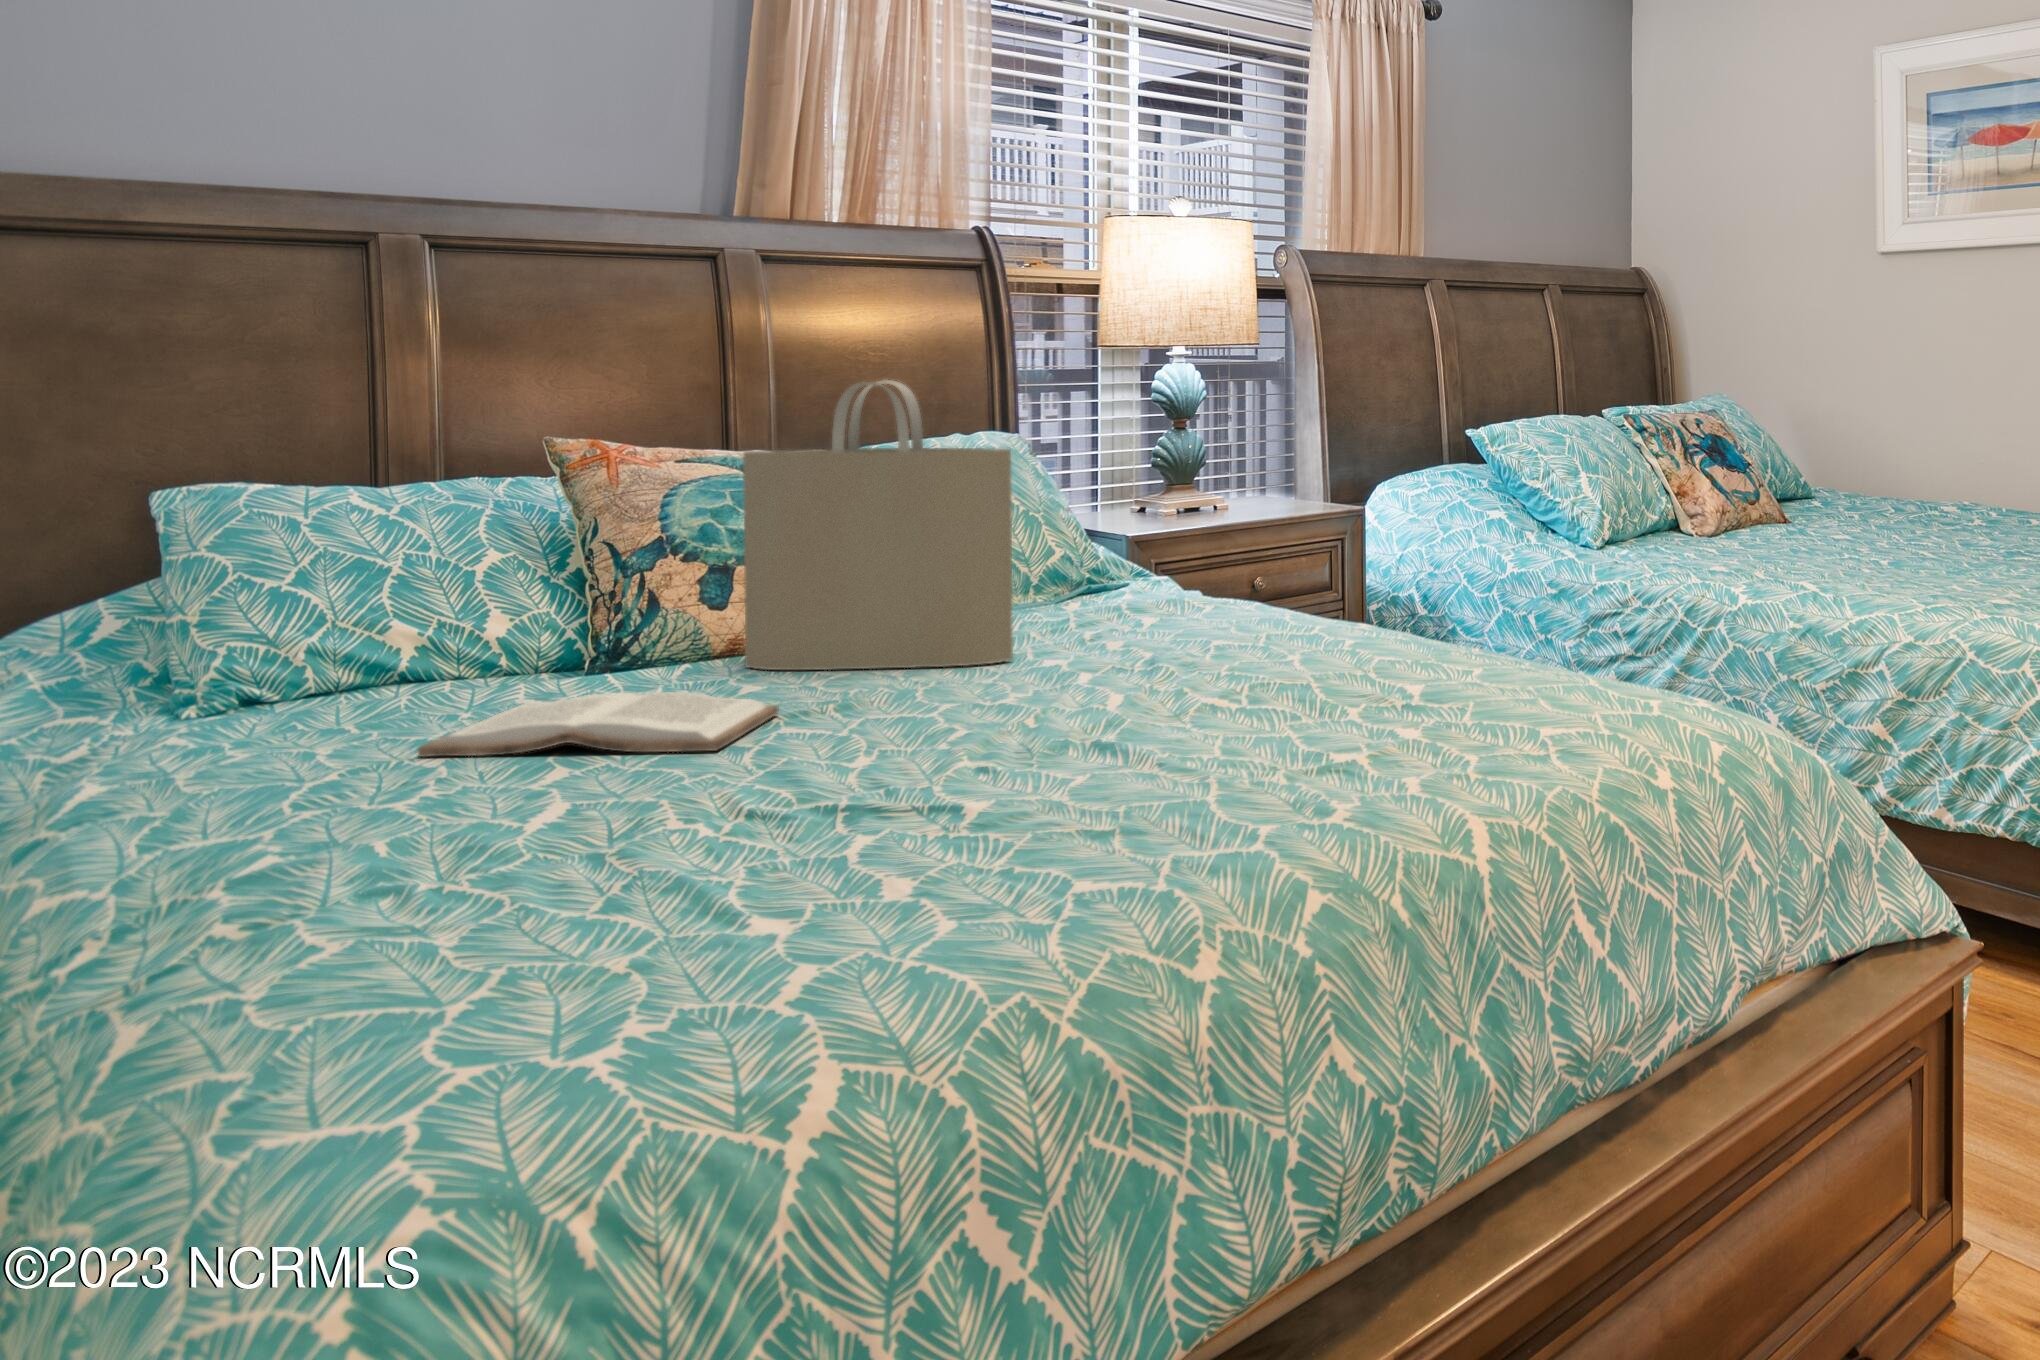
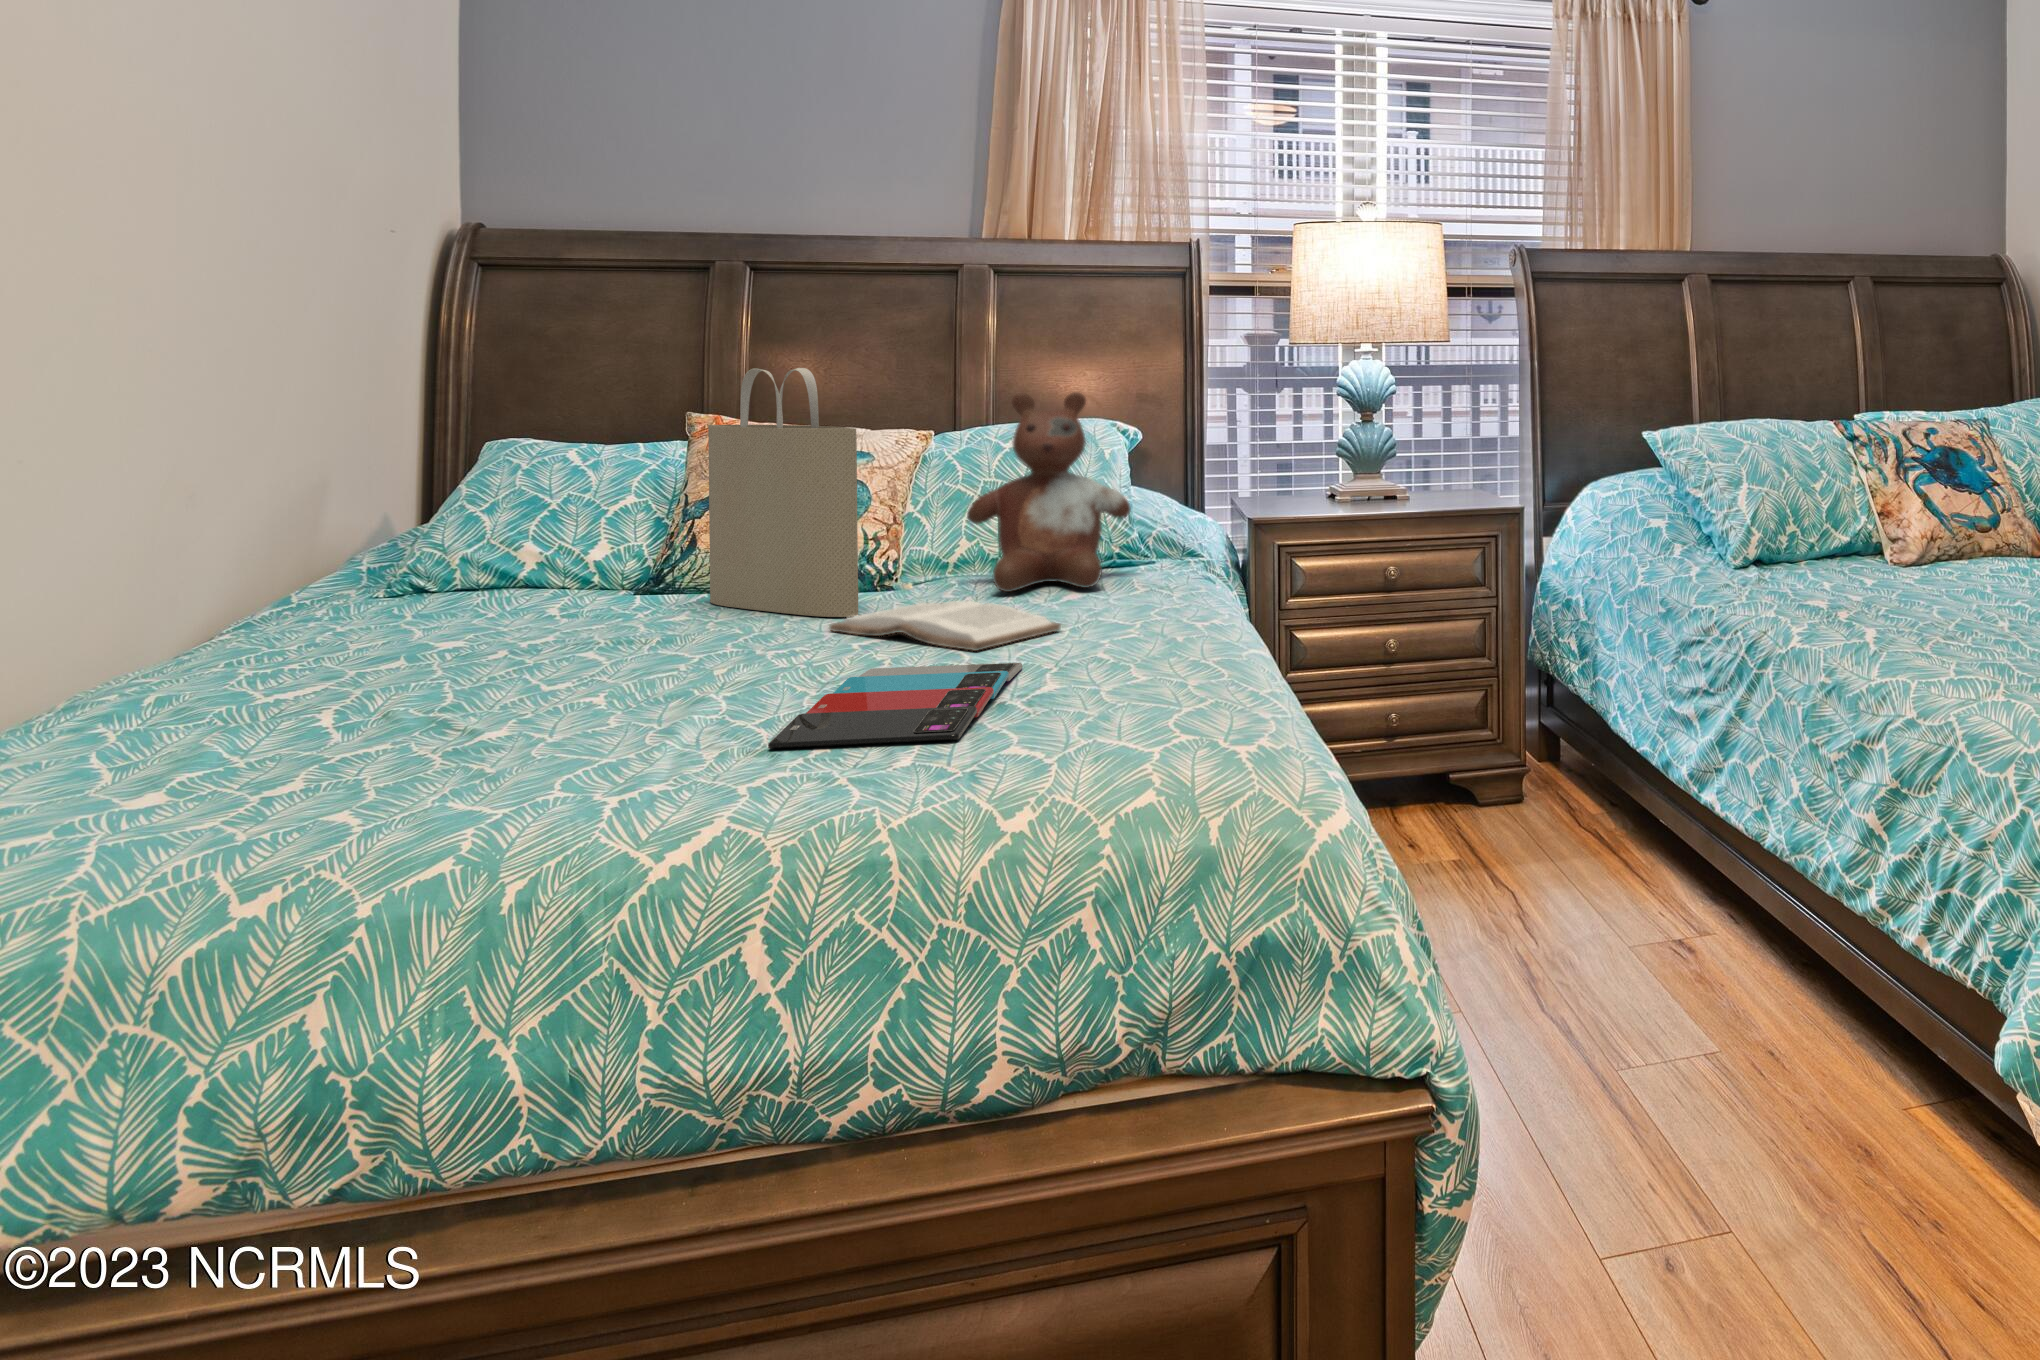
stuffed bear: none [999,402,1177,623] -> present [967,392,1131,592]
smartphone: none [1244,674,1536,762] -> present [768,663,1022,748]
book: present [418,692,779,757] -> present [829,600,1061,651]

